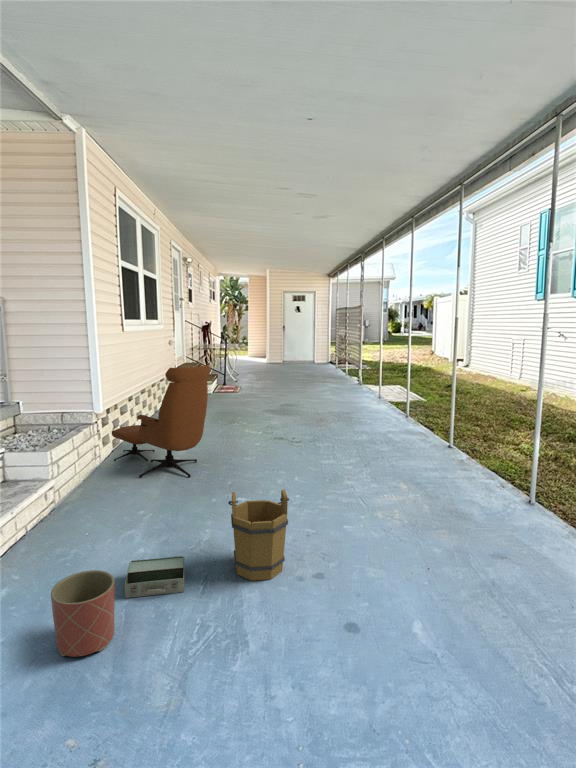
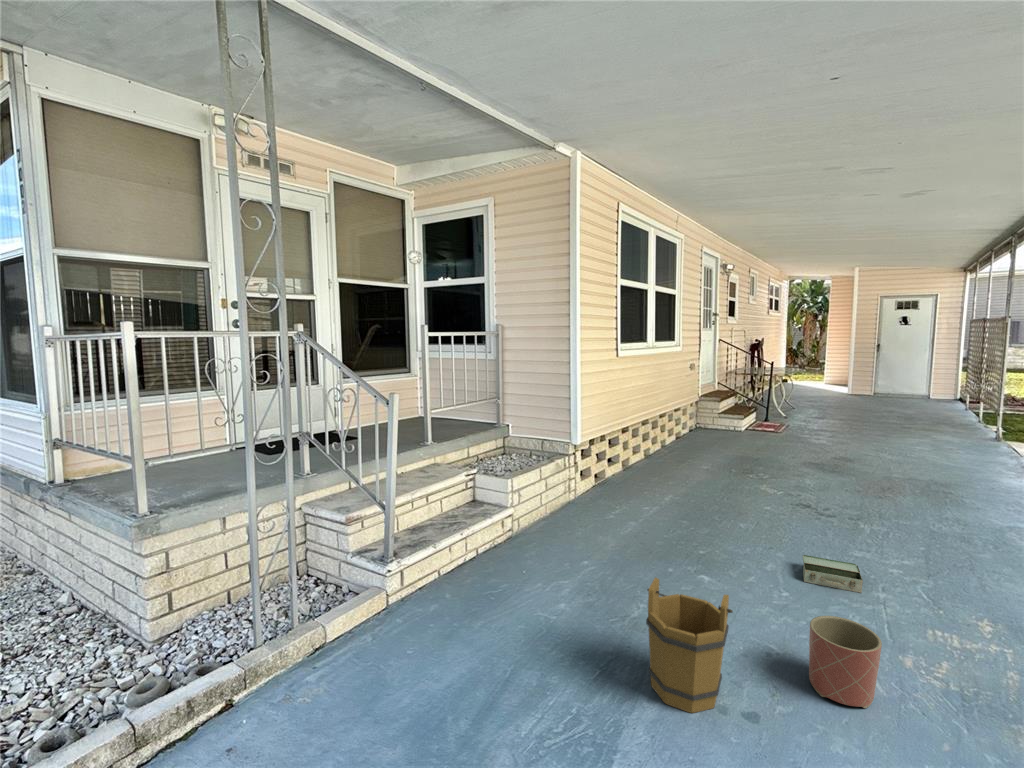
lounge chair: present [112,365,210,478] -> none [589,403,694,537]
toolbox: present [125,556,185,598] -> present [803,555,863,593]
planter: present [51,570,115,657] -> present [809,616,882,708]

